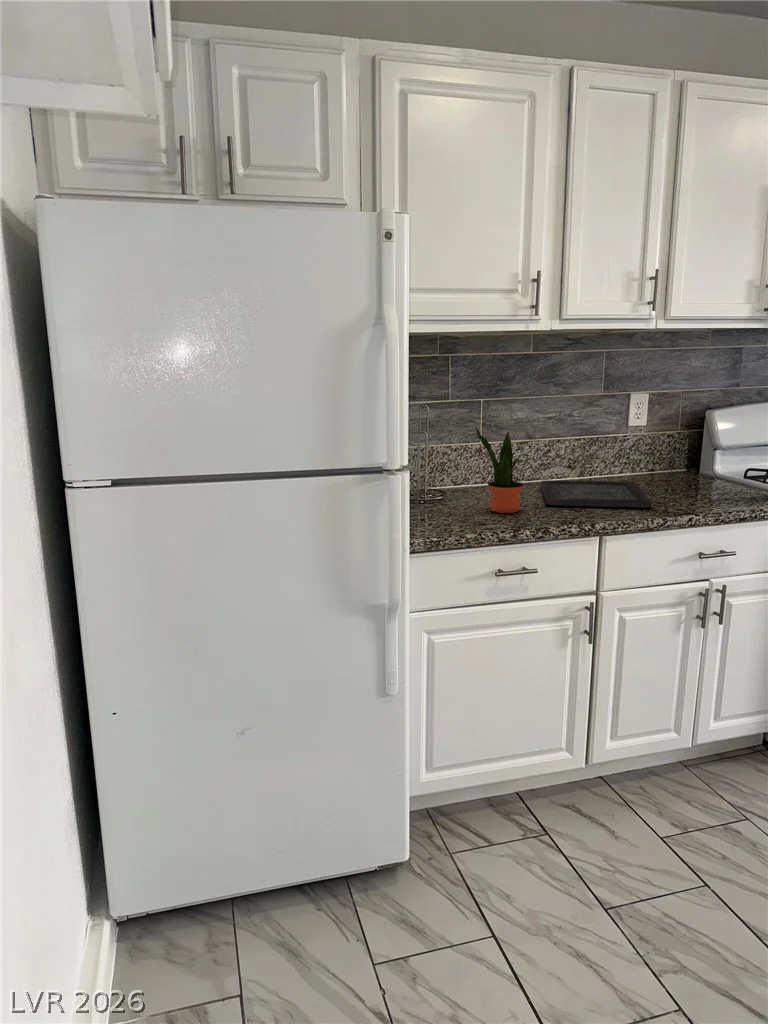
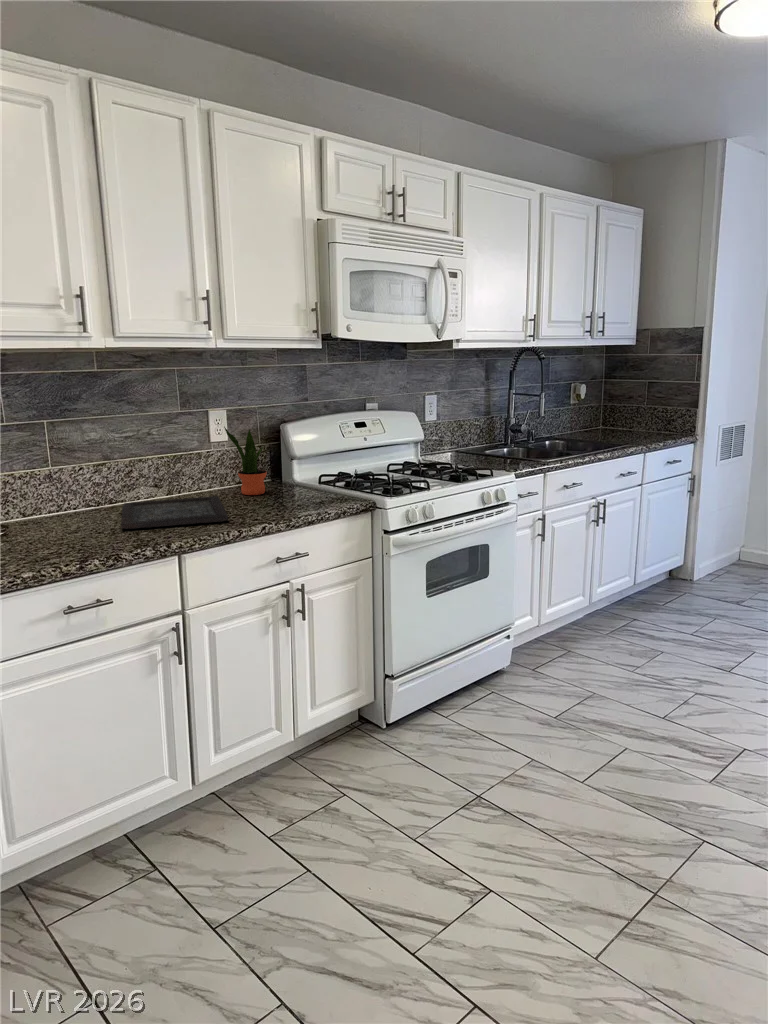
potted plant: present [475,426,523,513] -> present [224,427,267,495]

